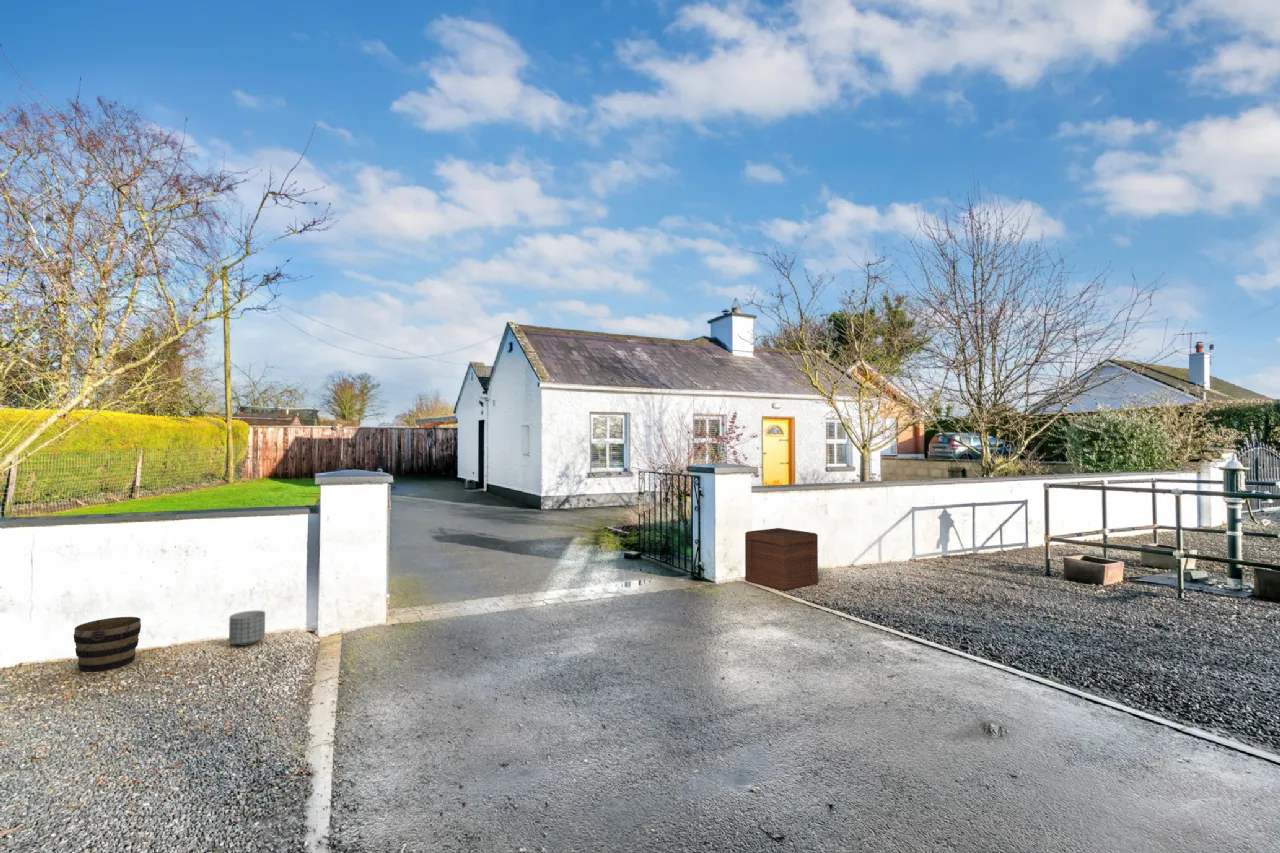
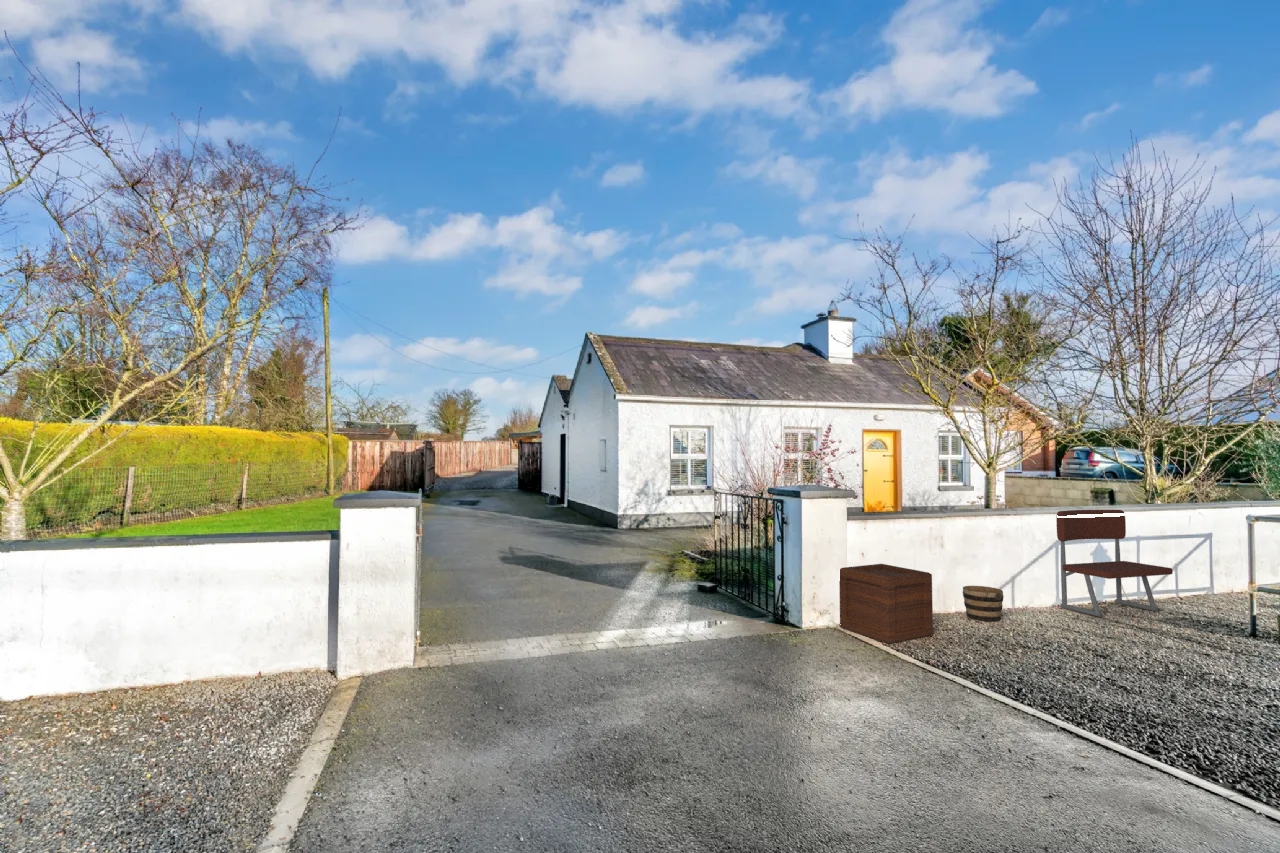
bench: none [913,482,995,566] -> present [1056,510,1173,617]
planter: present [229,611,265,646] -> none [240,646,280,687]
bucket: present [74,617,141,671] -> present [963,586,1004,621]

